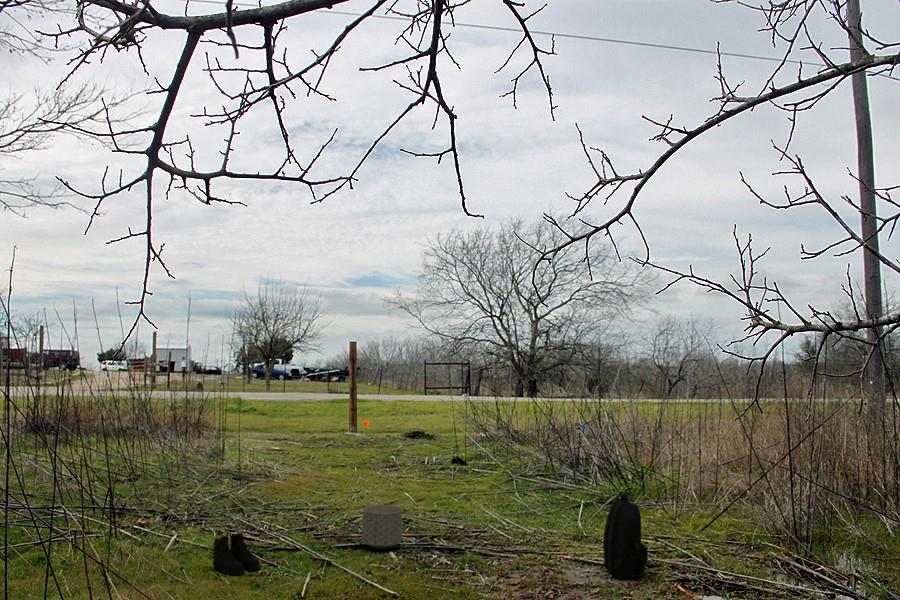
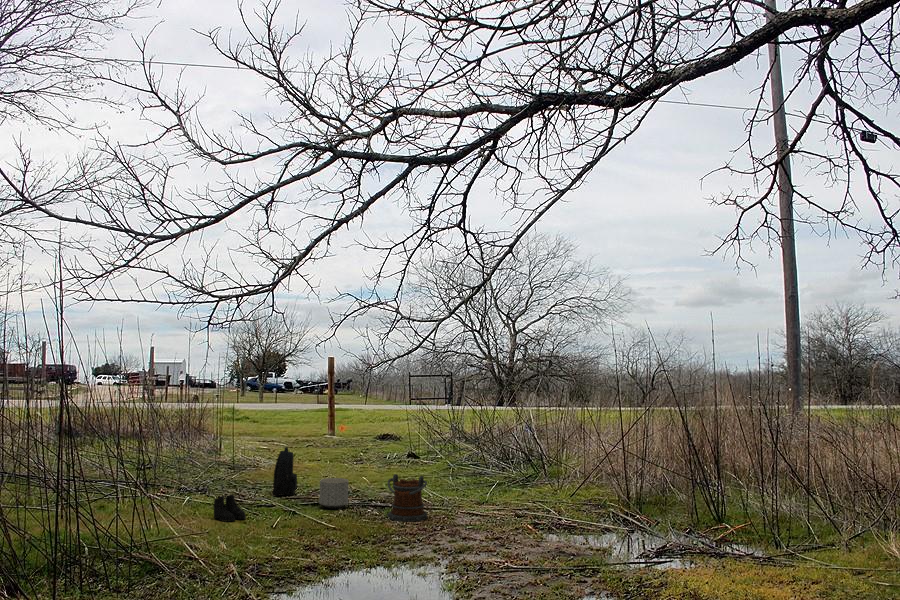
backpack: present [603,495,648,579] -> present [272,447,297,496]
bucket: none [462,504,521,575] -> present [387,474,427,522]

